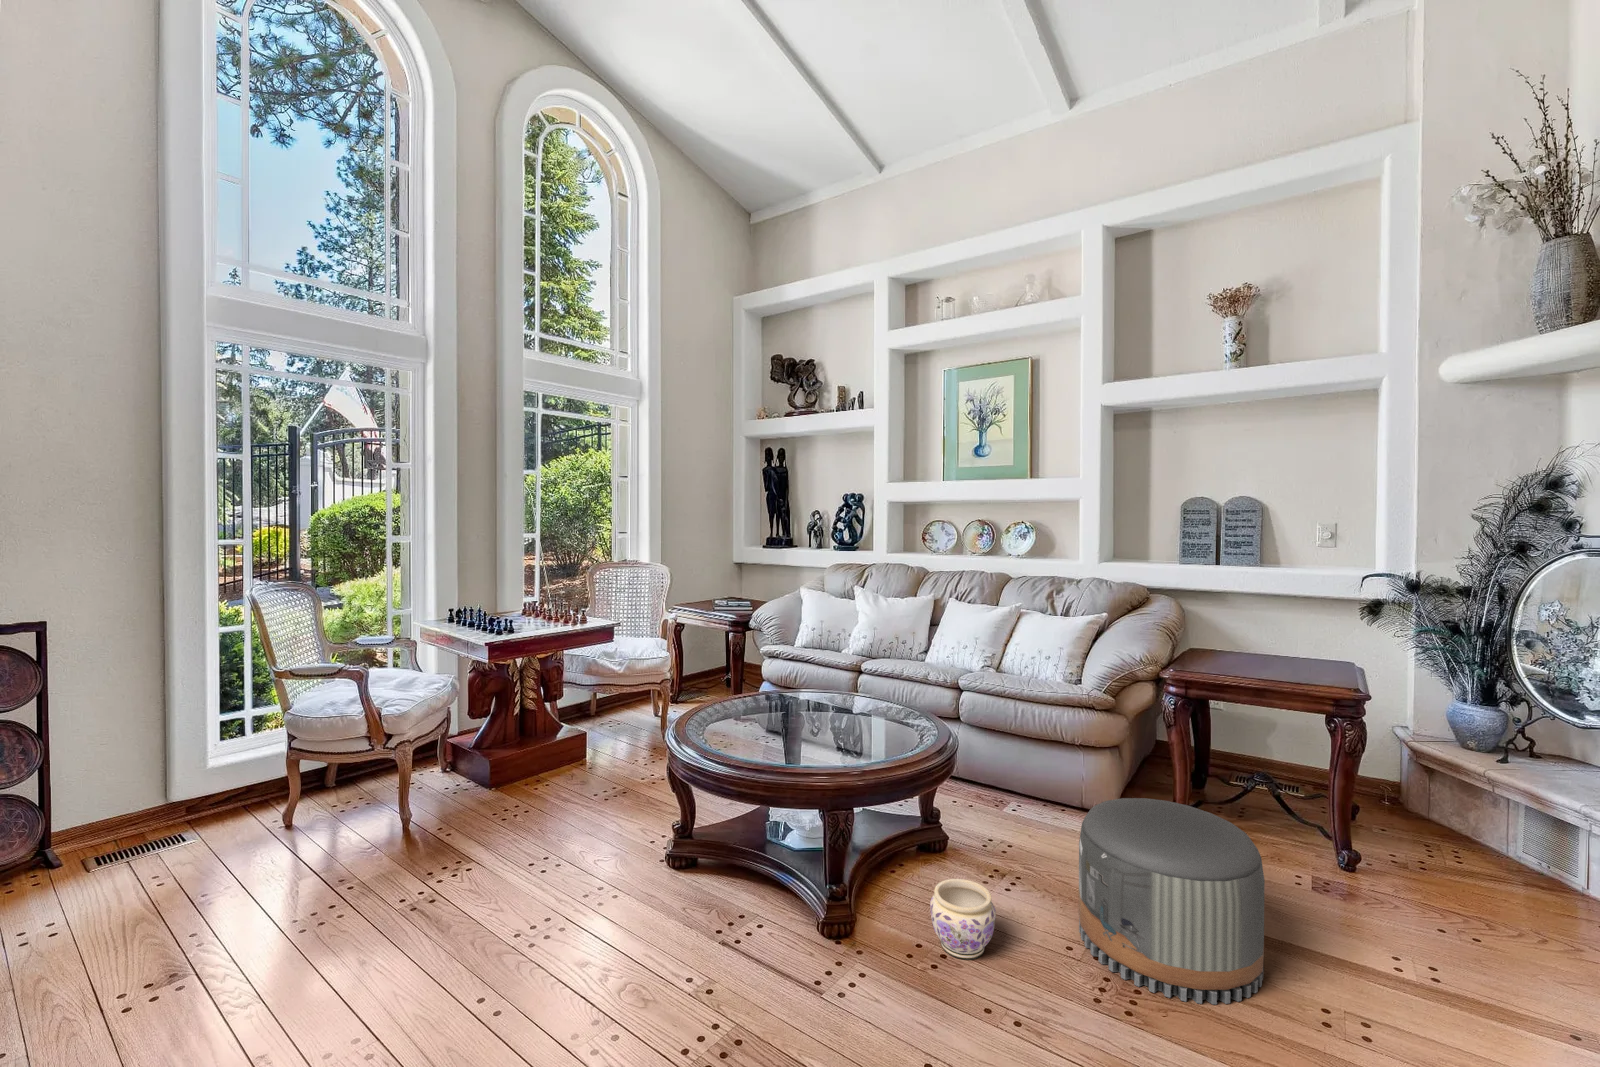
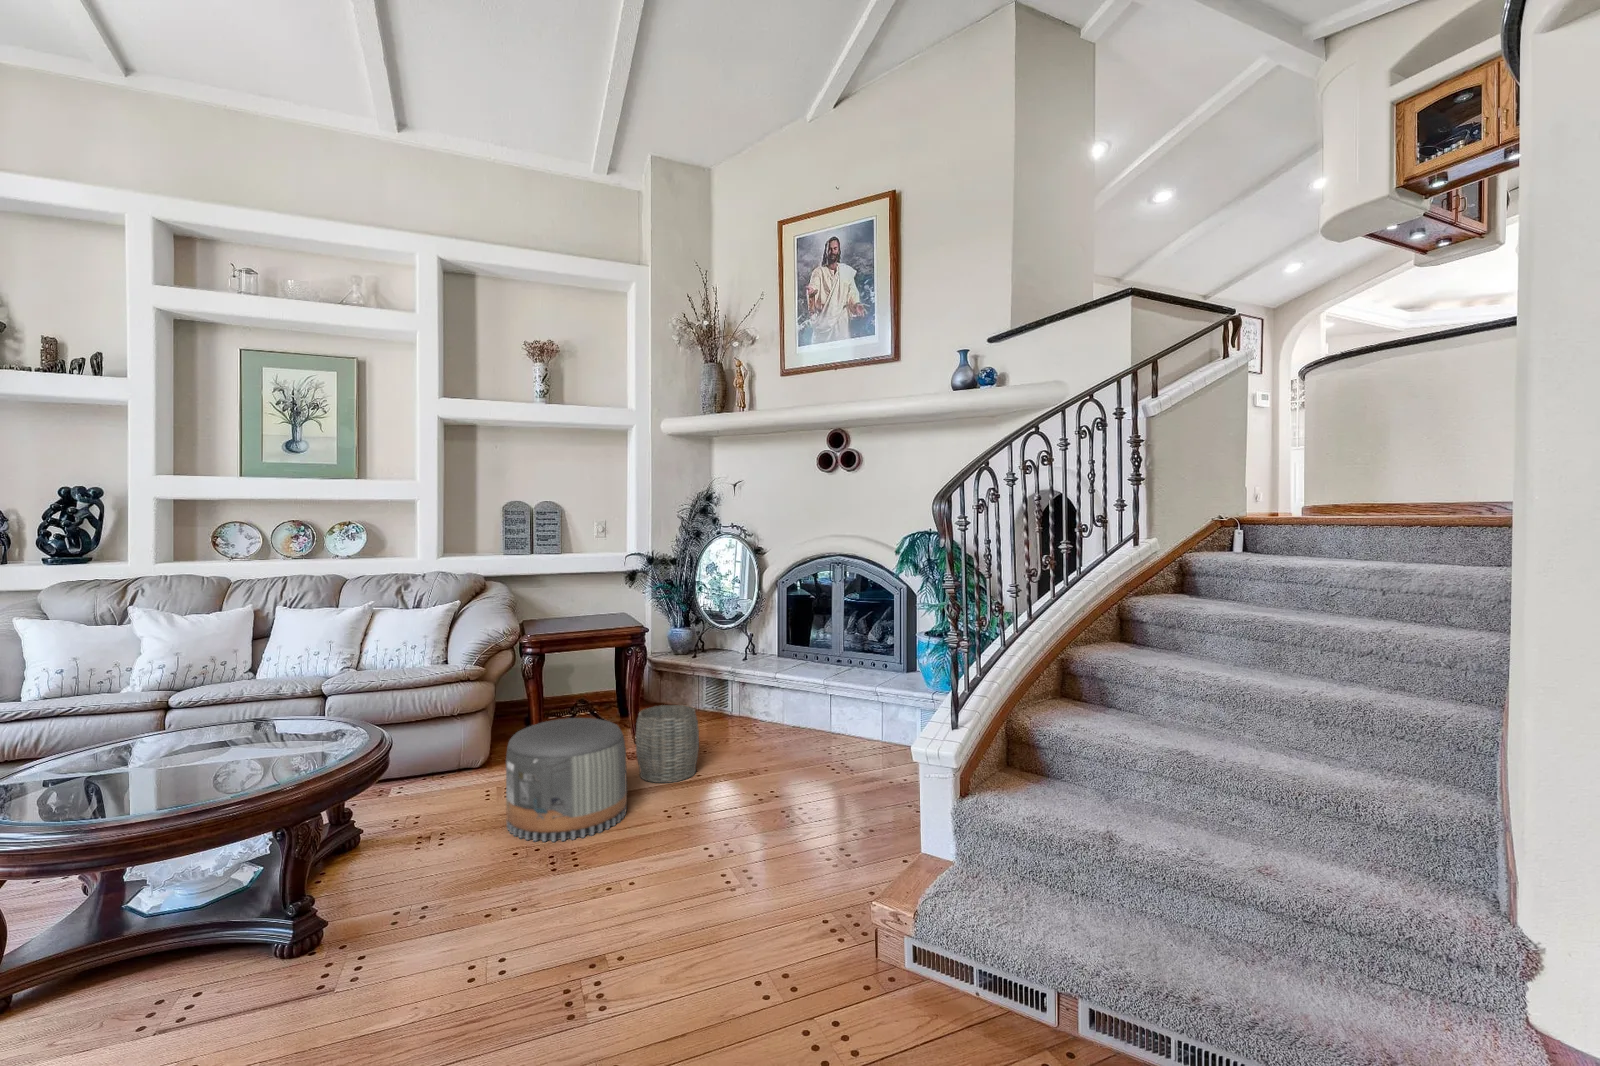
woven basket: none [1312,825,1448,978] -> present [636,705,699,783]
planter: present [930,879,996,960] -> none [399,823,460,886]

